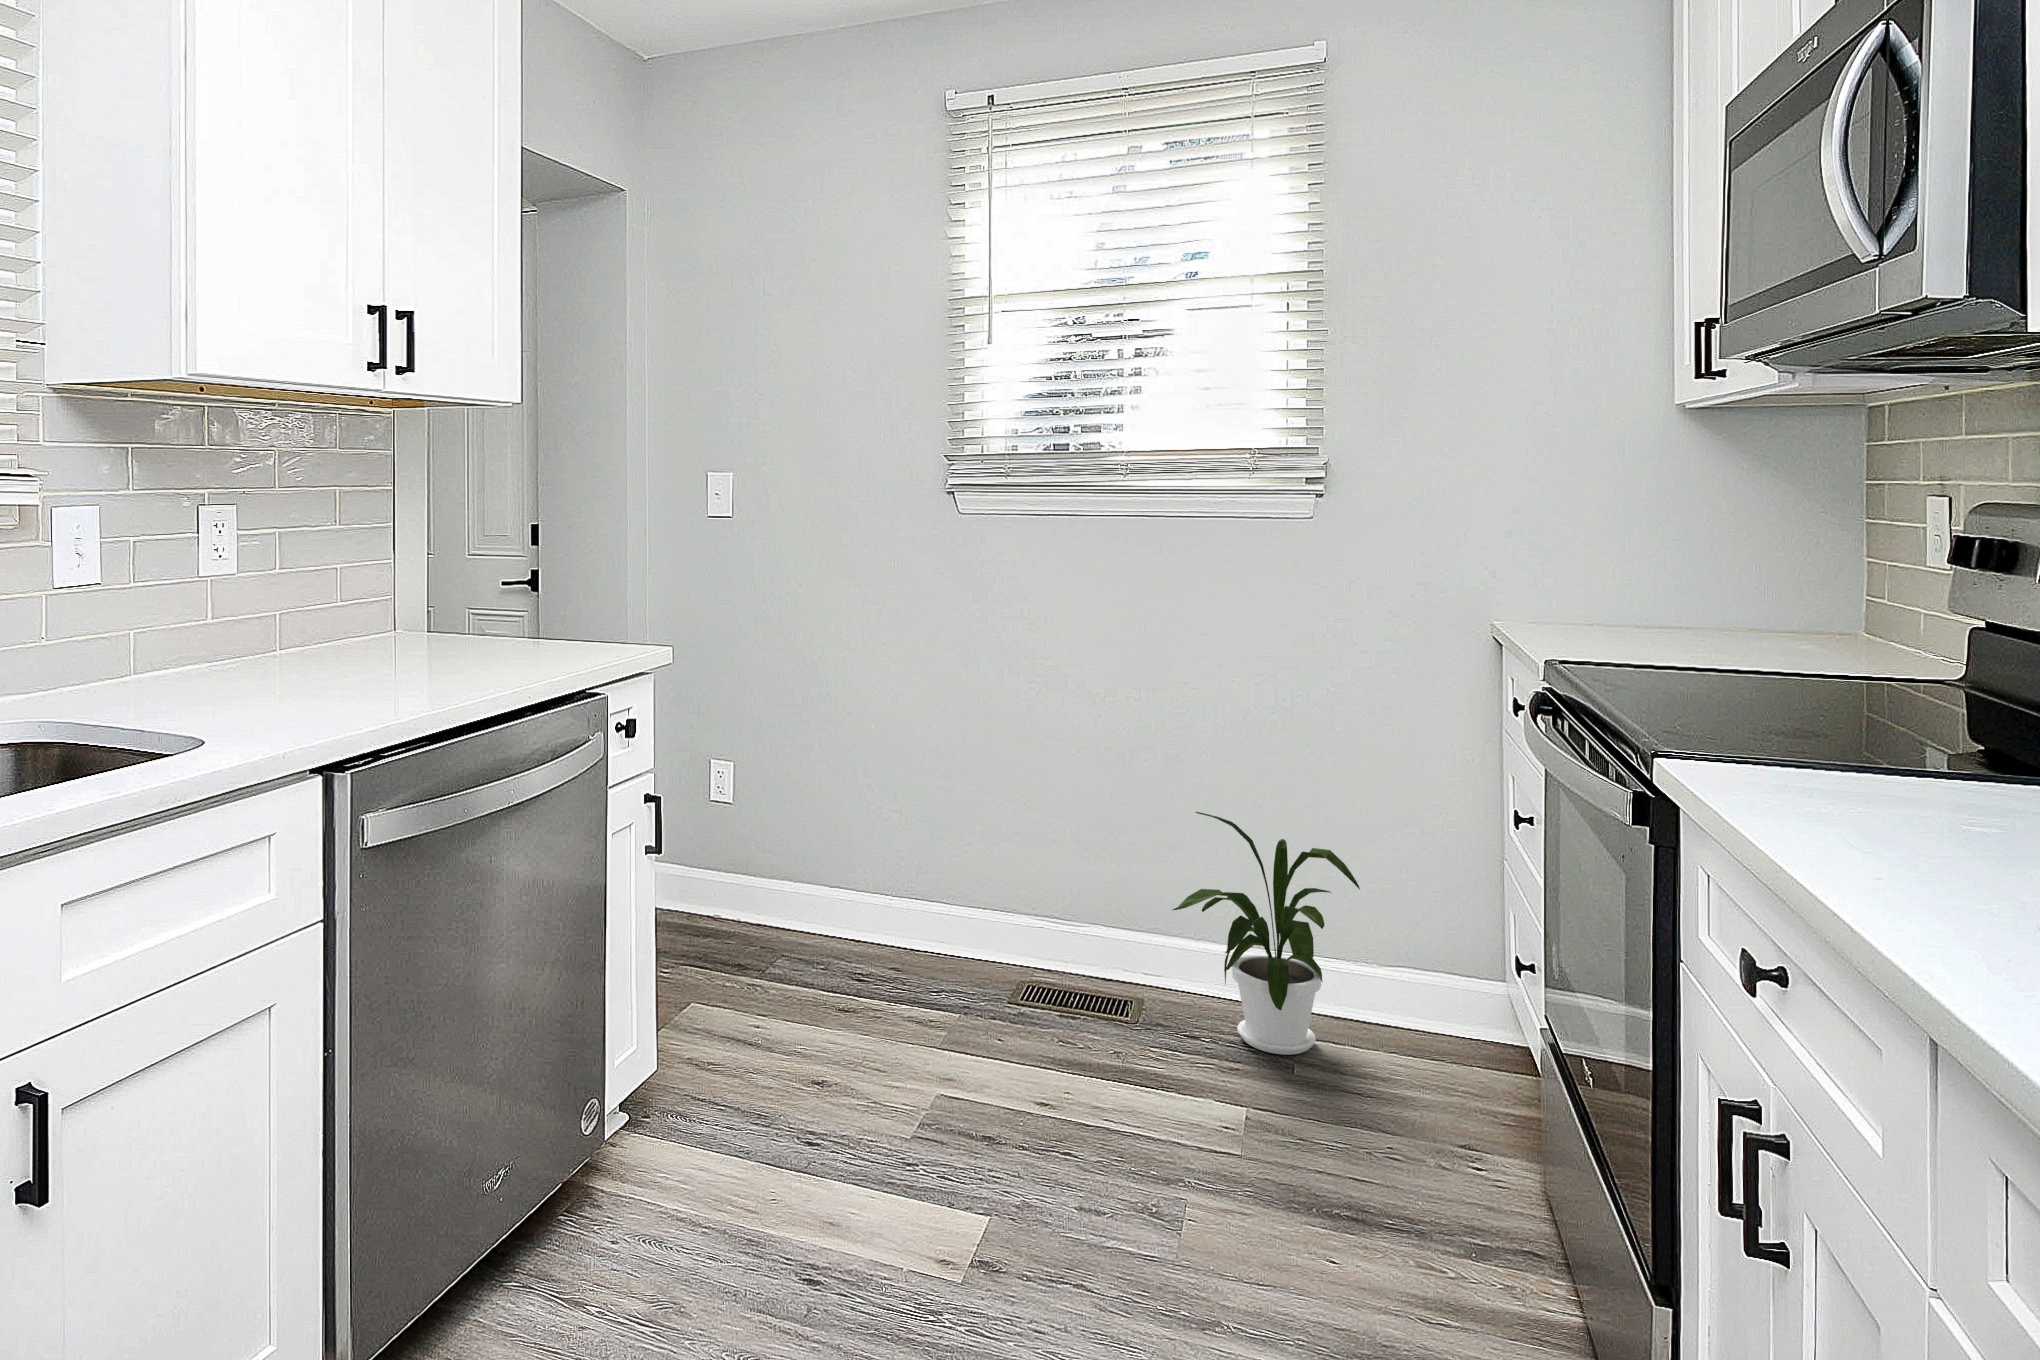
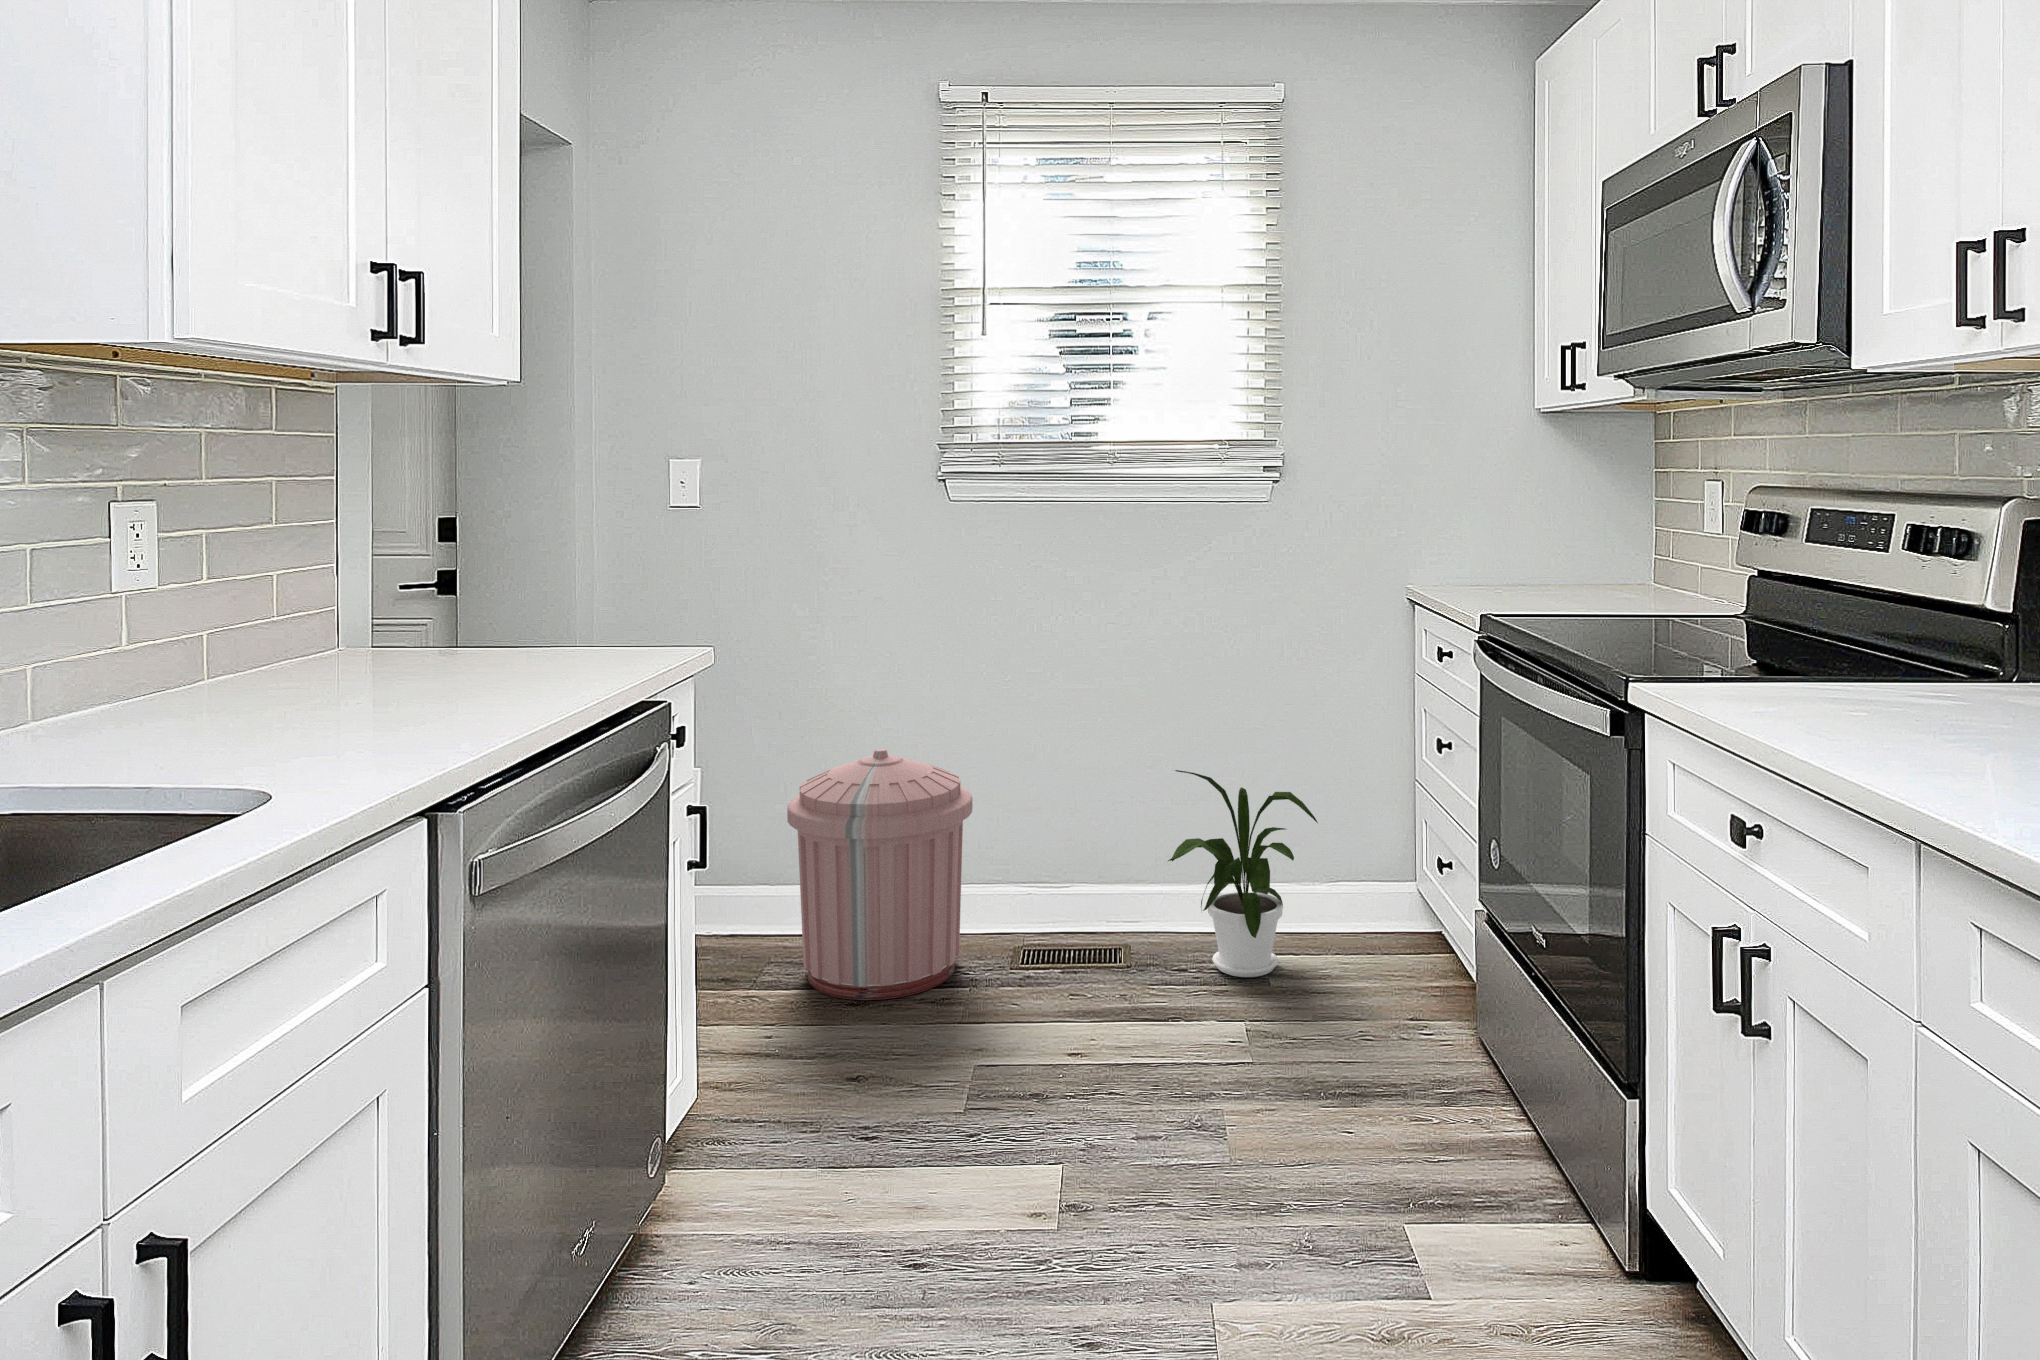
trash can: none [800,760,981,1011] -> present [787,749,973,1000]

